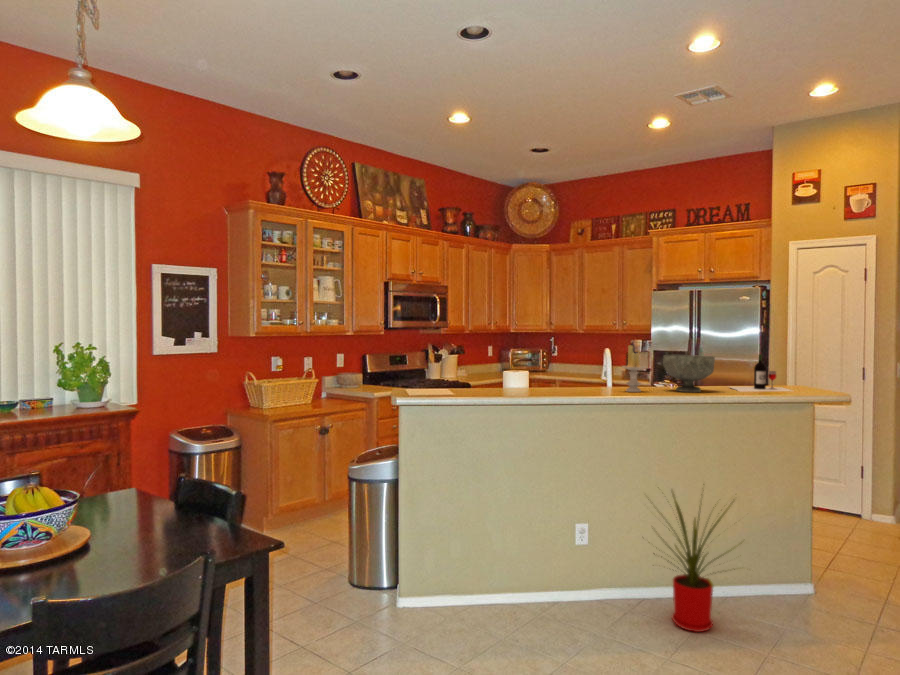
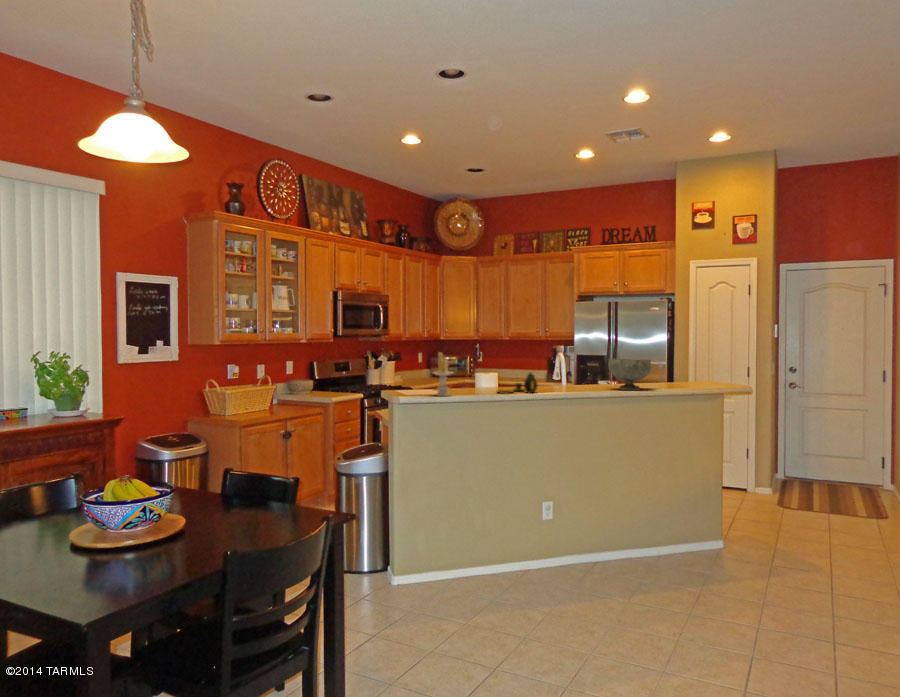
candle: present [622,345,645,392] -> present [433,353,453,396]
wine bottle: present [731,354,791,392] -> none [656,358,717,389]
teapot: none [525,369,573,393] -> present [497,373,538,394]
house plant: present [648,484,735,632] -> none [599,464,691,589]

